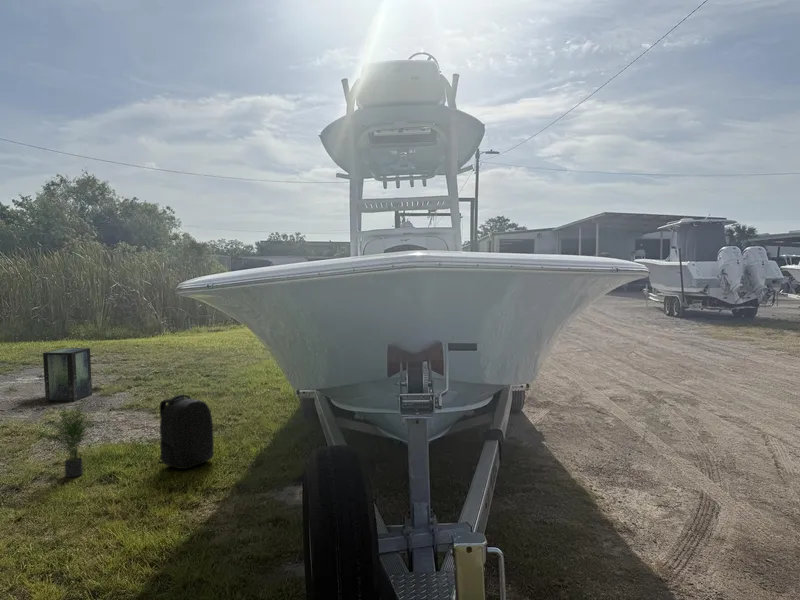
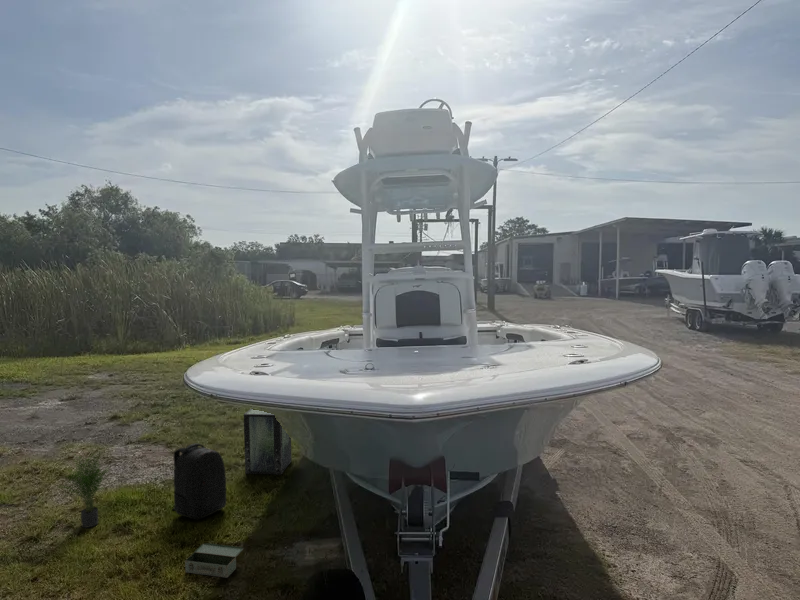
storage box: present [43,348,92,402] -> present [244,407,292,475]
toolbox: none [174,485,233,514] -> present [185,543,243,578]

